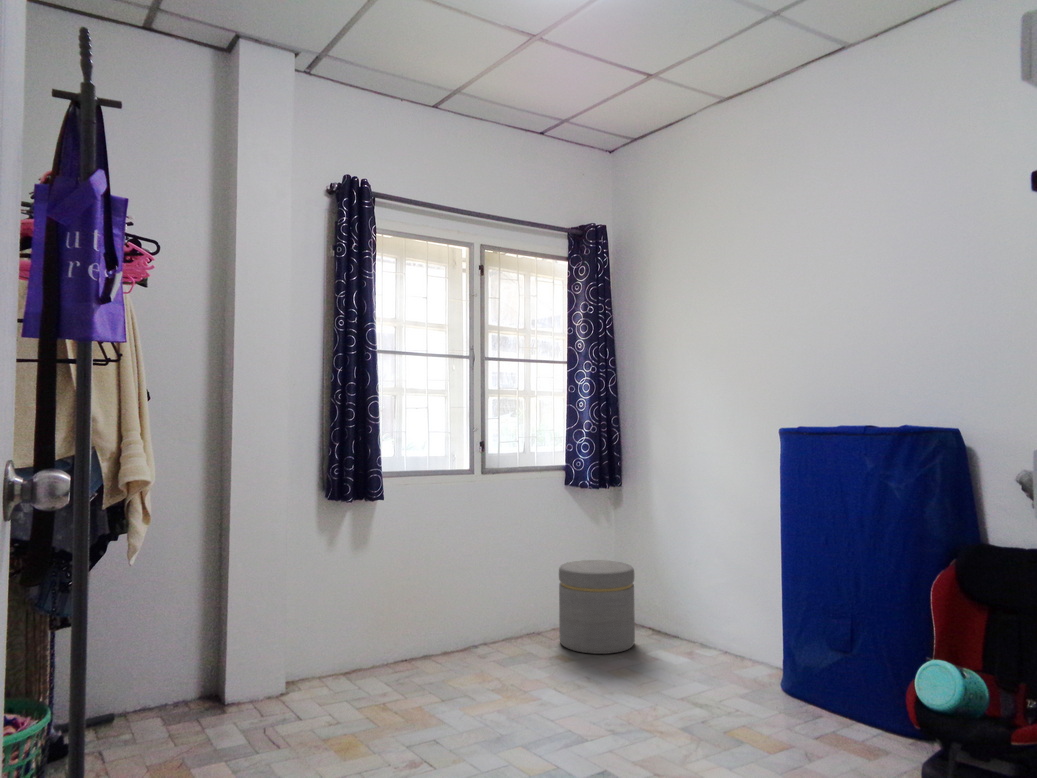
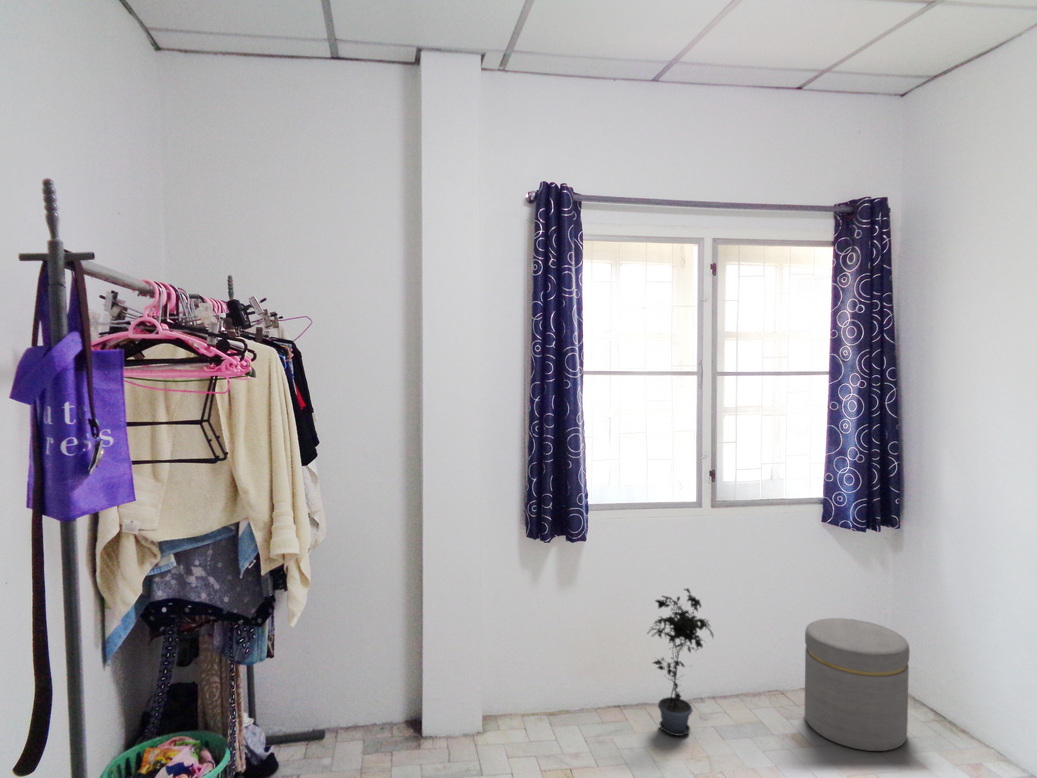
potted plant: none [437,538,497,668] -> present [648,589,713,736]

